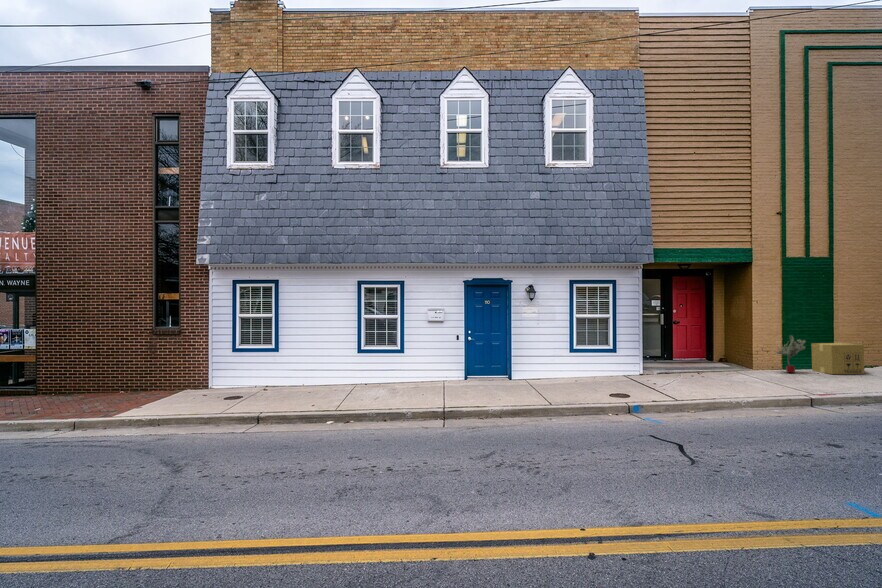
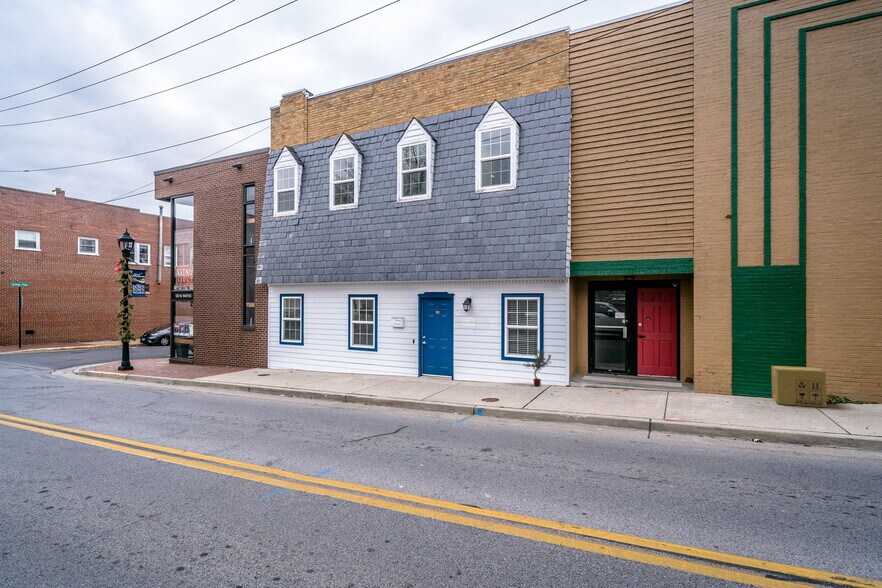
potted tree: present [775,336,805,373] -> present [524,351,551,386]

